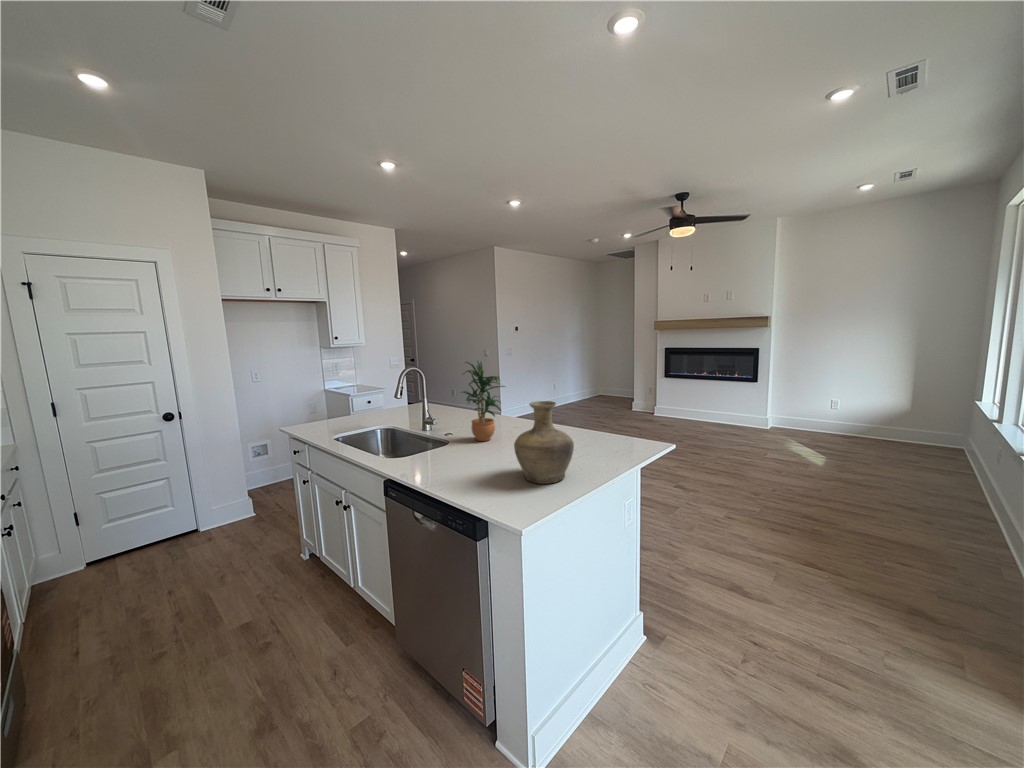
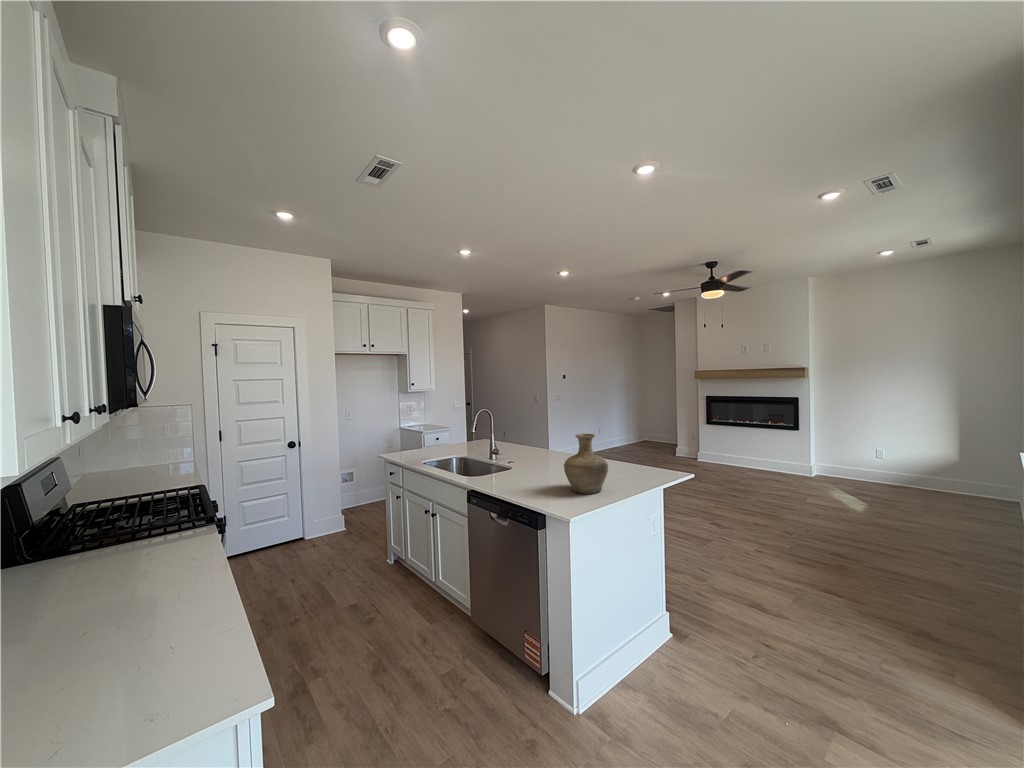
potted plant: present [462,361,505,441] -> none [522,403,559,467]

